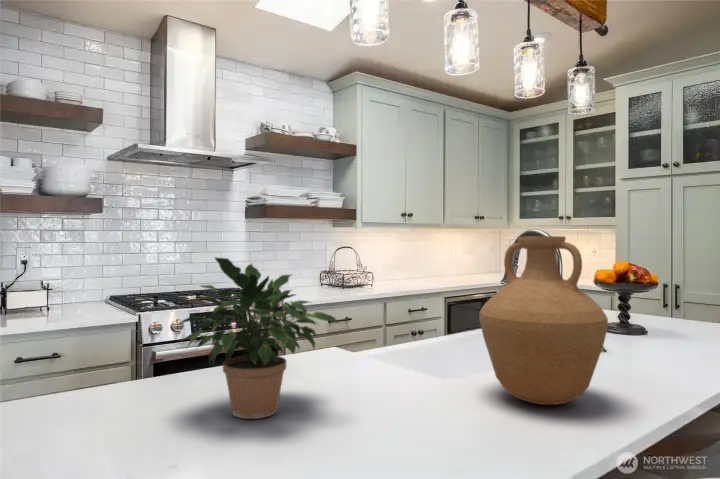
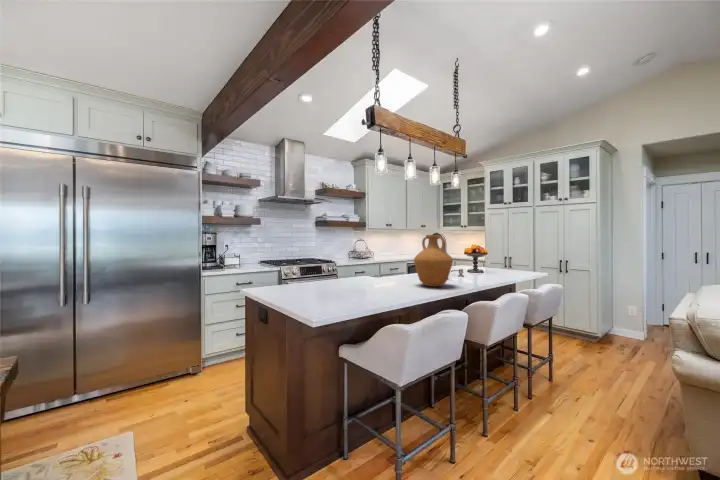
potted plant: present [180,257,338,419] -> none [322,241,372,289]

